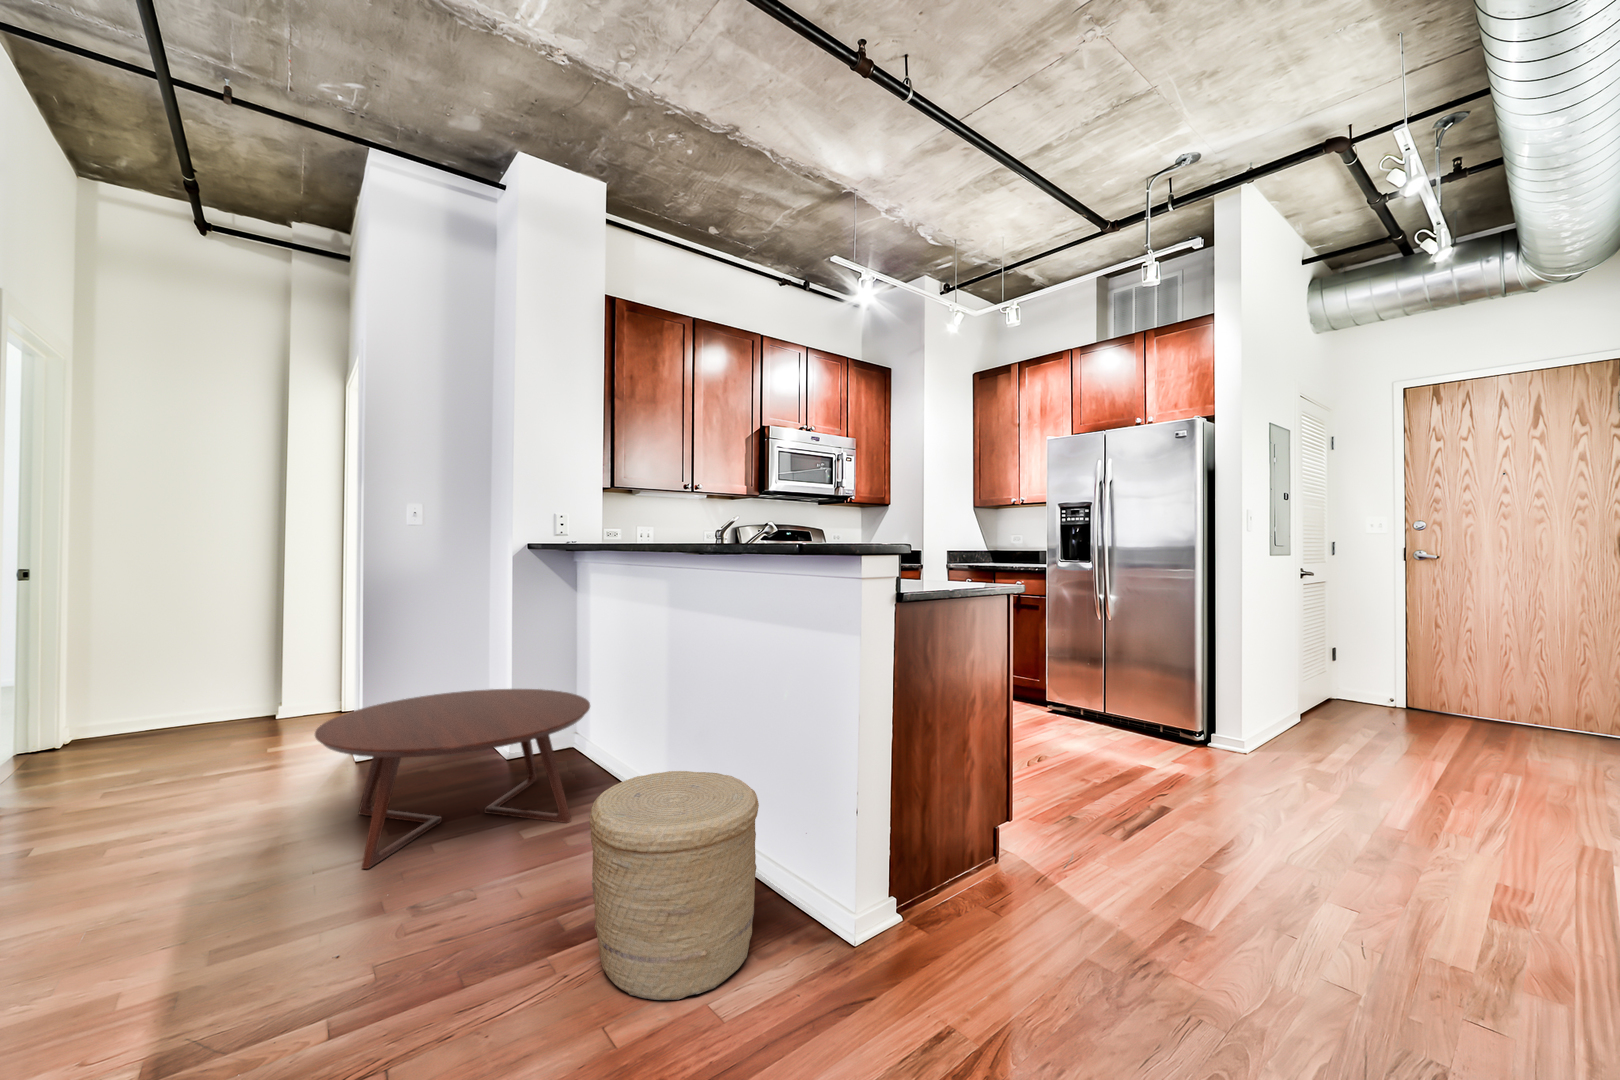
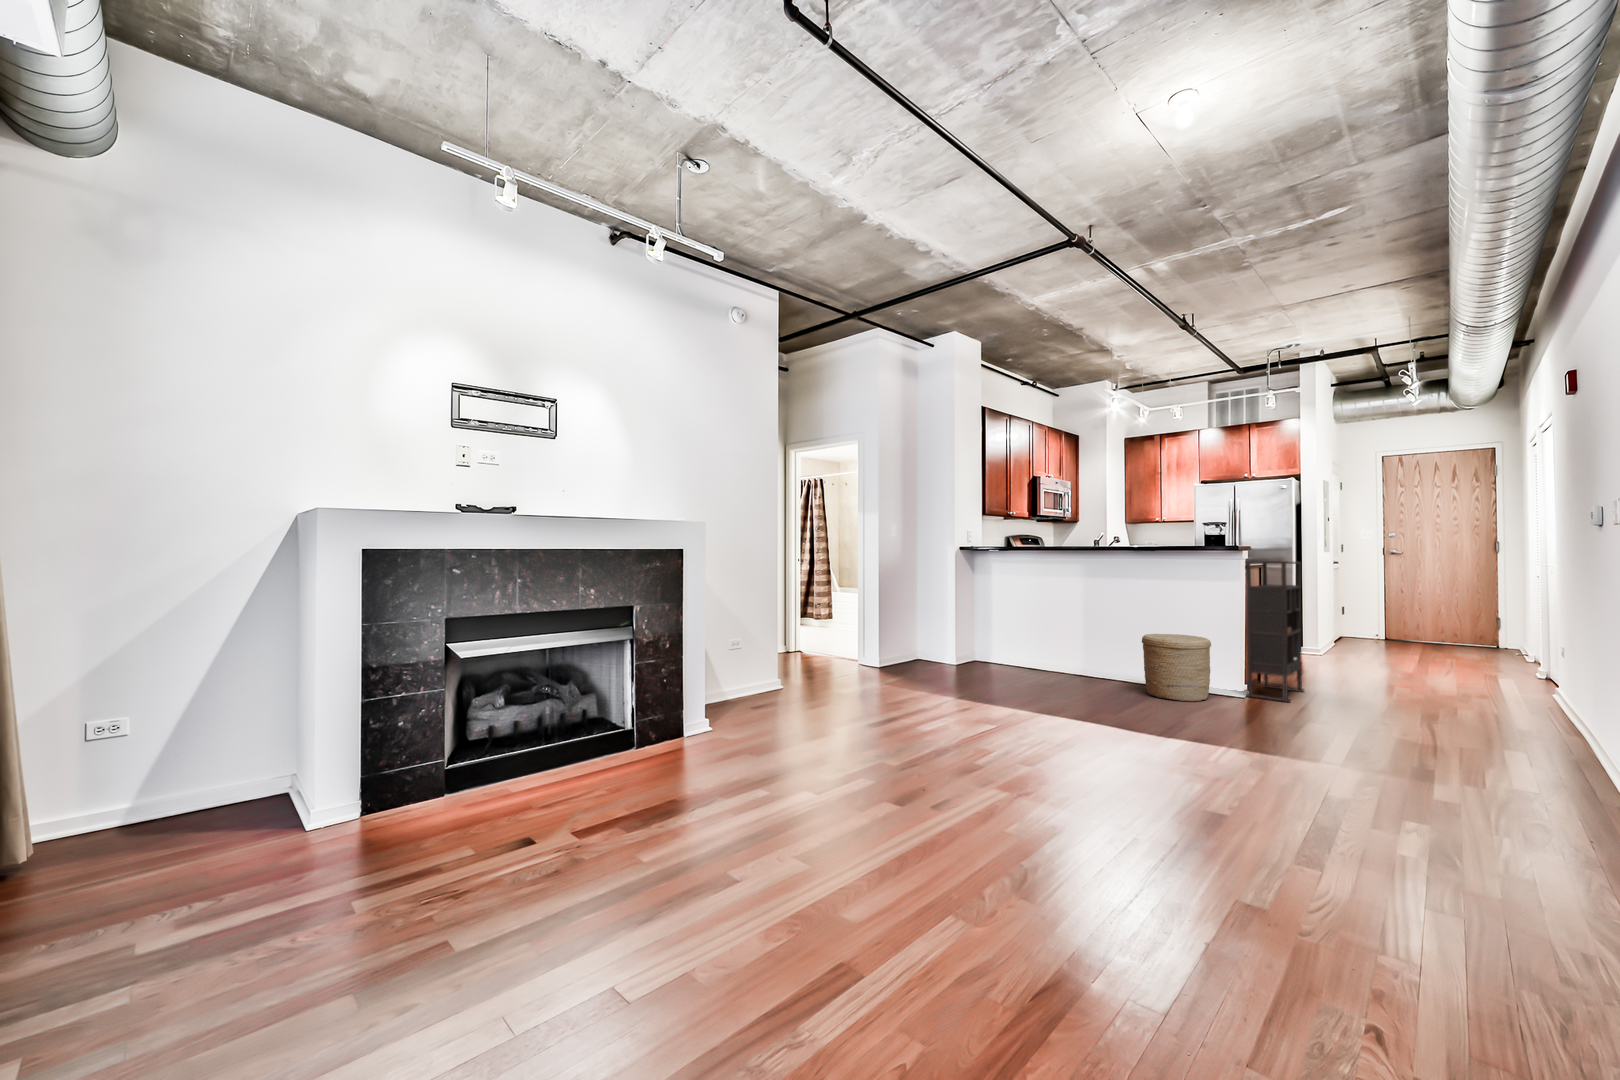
bookshelf: none [852,587,1052,1027] -> present [1245,561,1304,702]
coffee table: present [315,689,590,869] -> none [933,619,1053,685]

